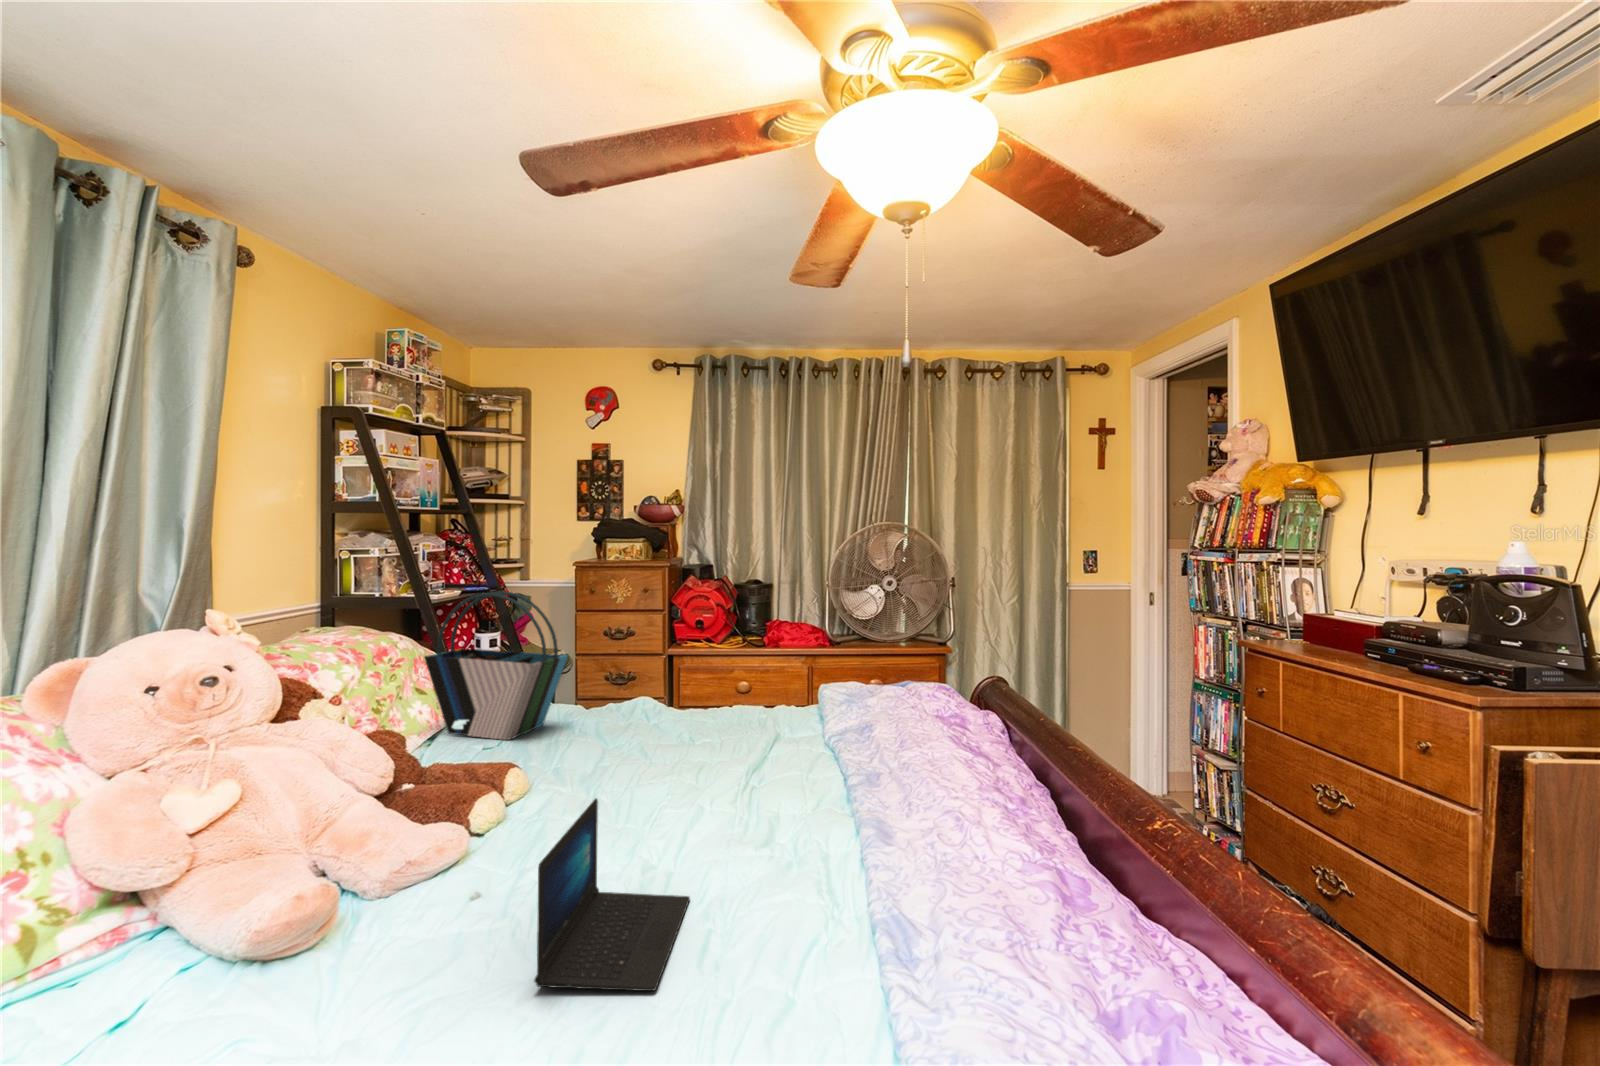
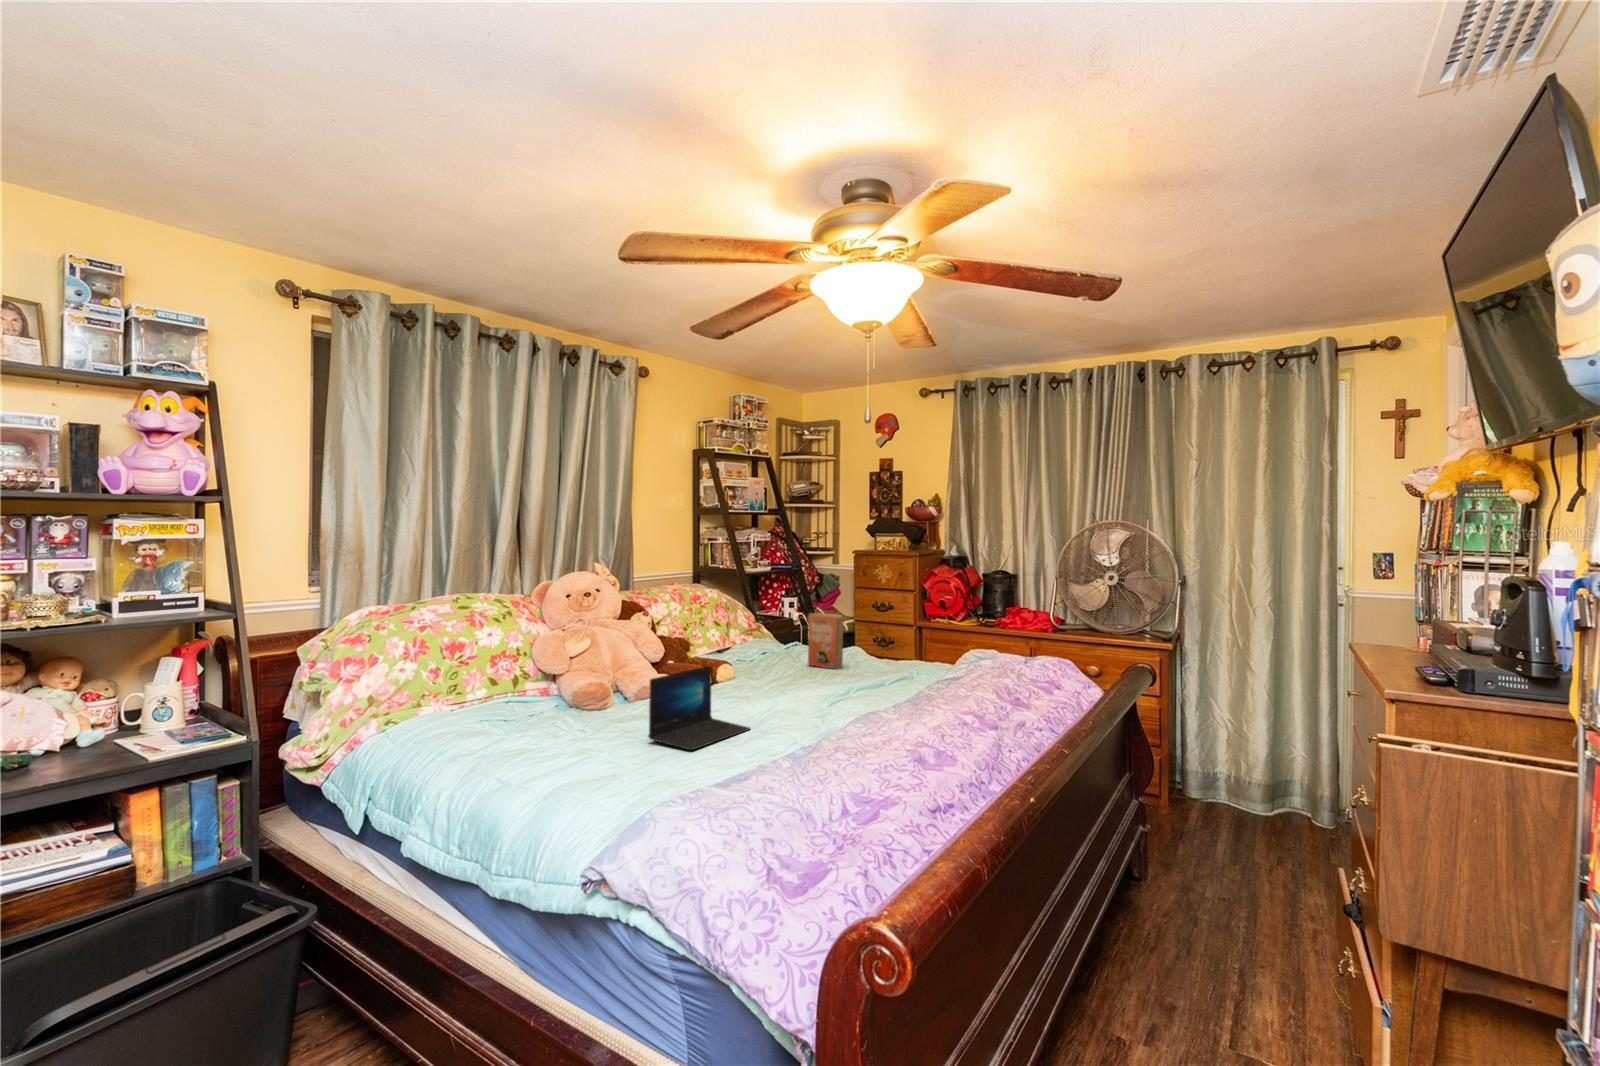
tote bag: present [424,591,568,740] -> none [720,564,798,659]
paperback book: none [572,662,686,754] -> present [808,613,843,669]

